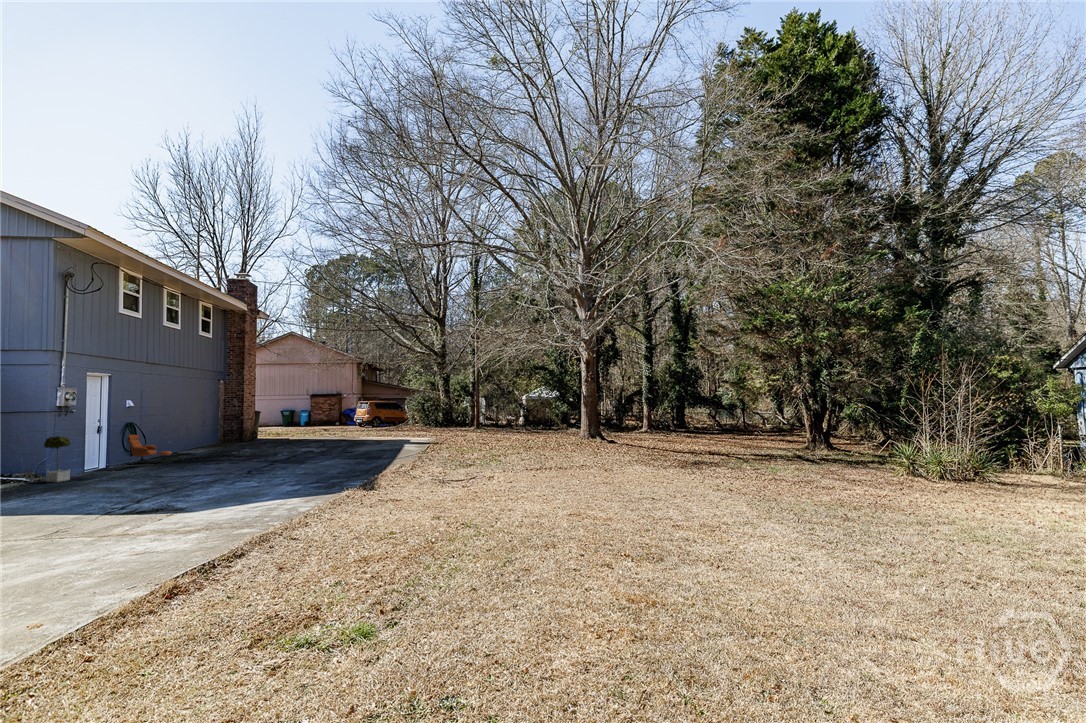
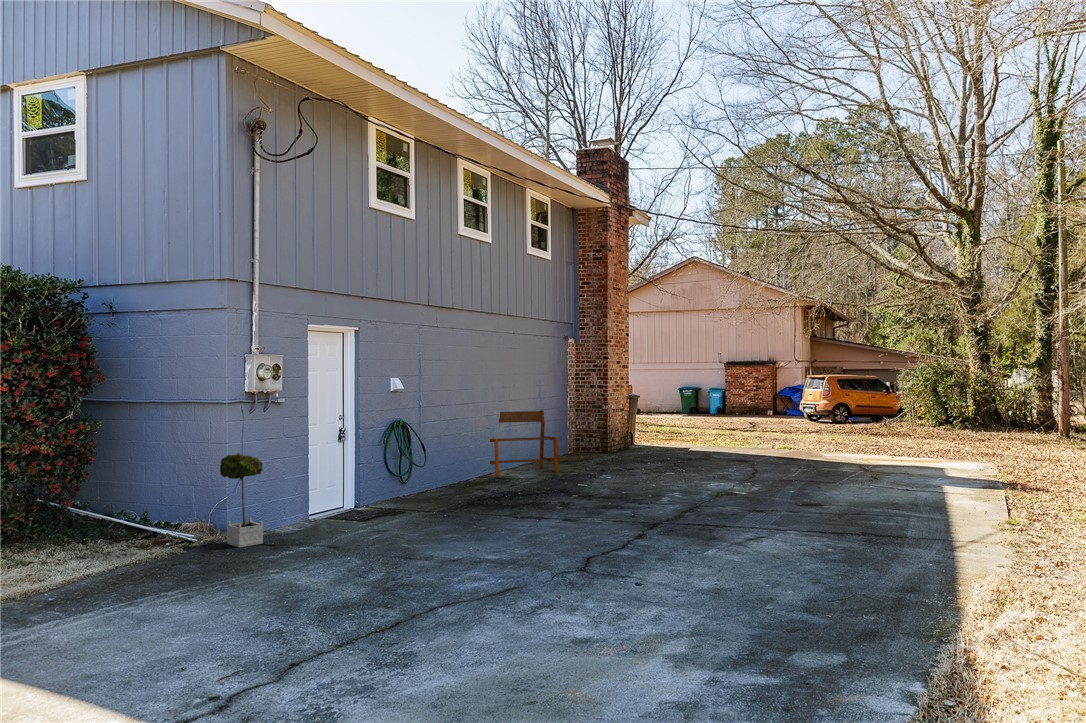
bench: none [171,419,218,454] -> present [490,410,558,476]
lounge chair: present [128,435,172,463] -> none [397,443,466,504]

